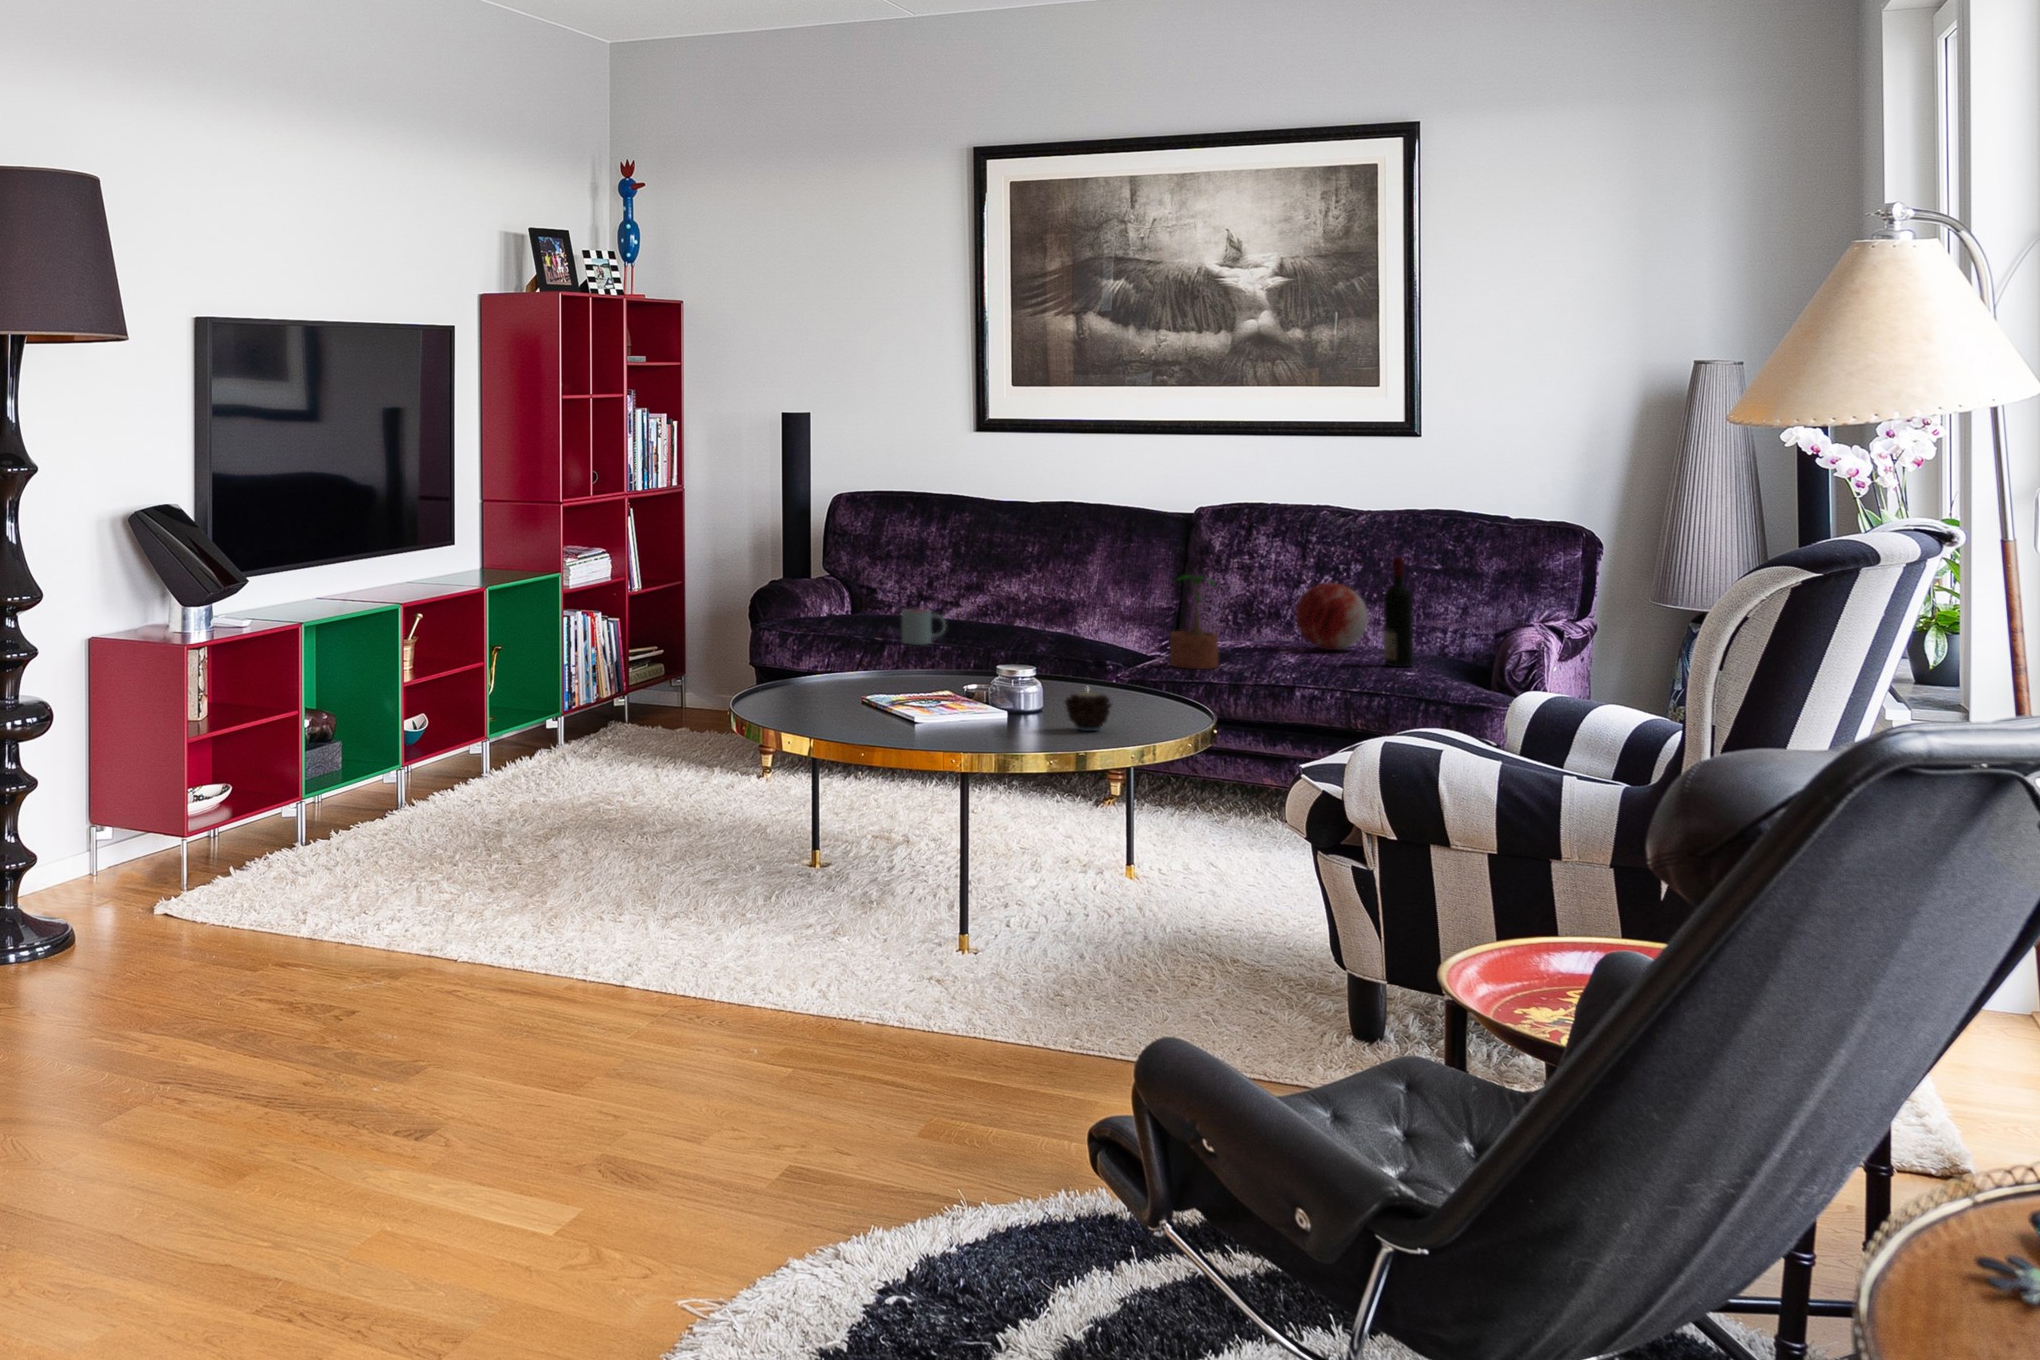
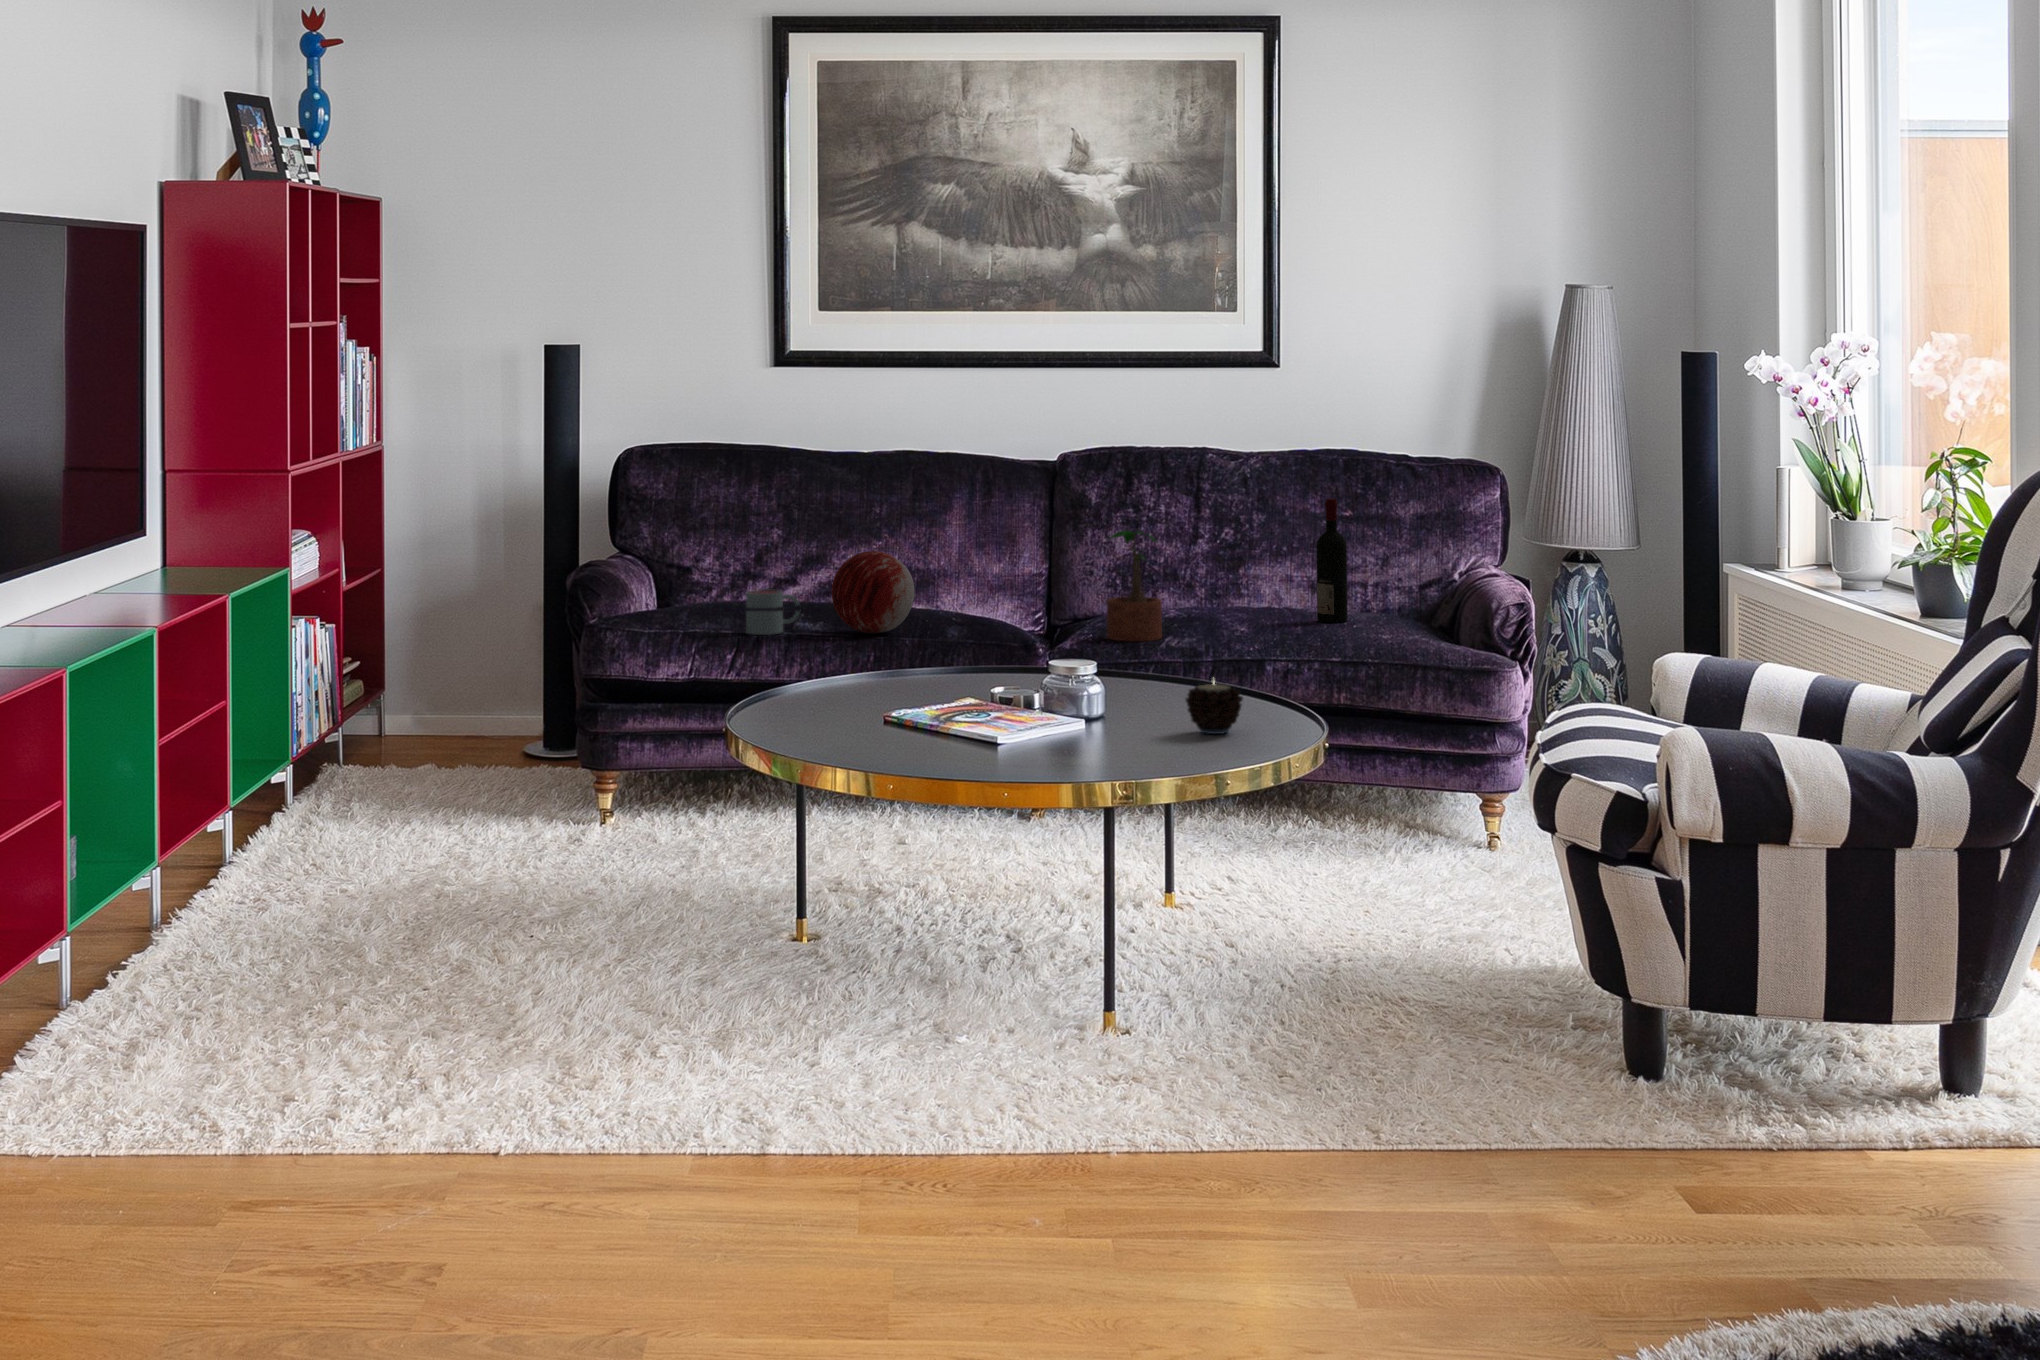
decorative orb: present [1296,583,1368,650] -> present [832,551,914,634]

